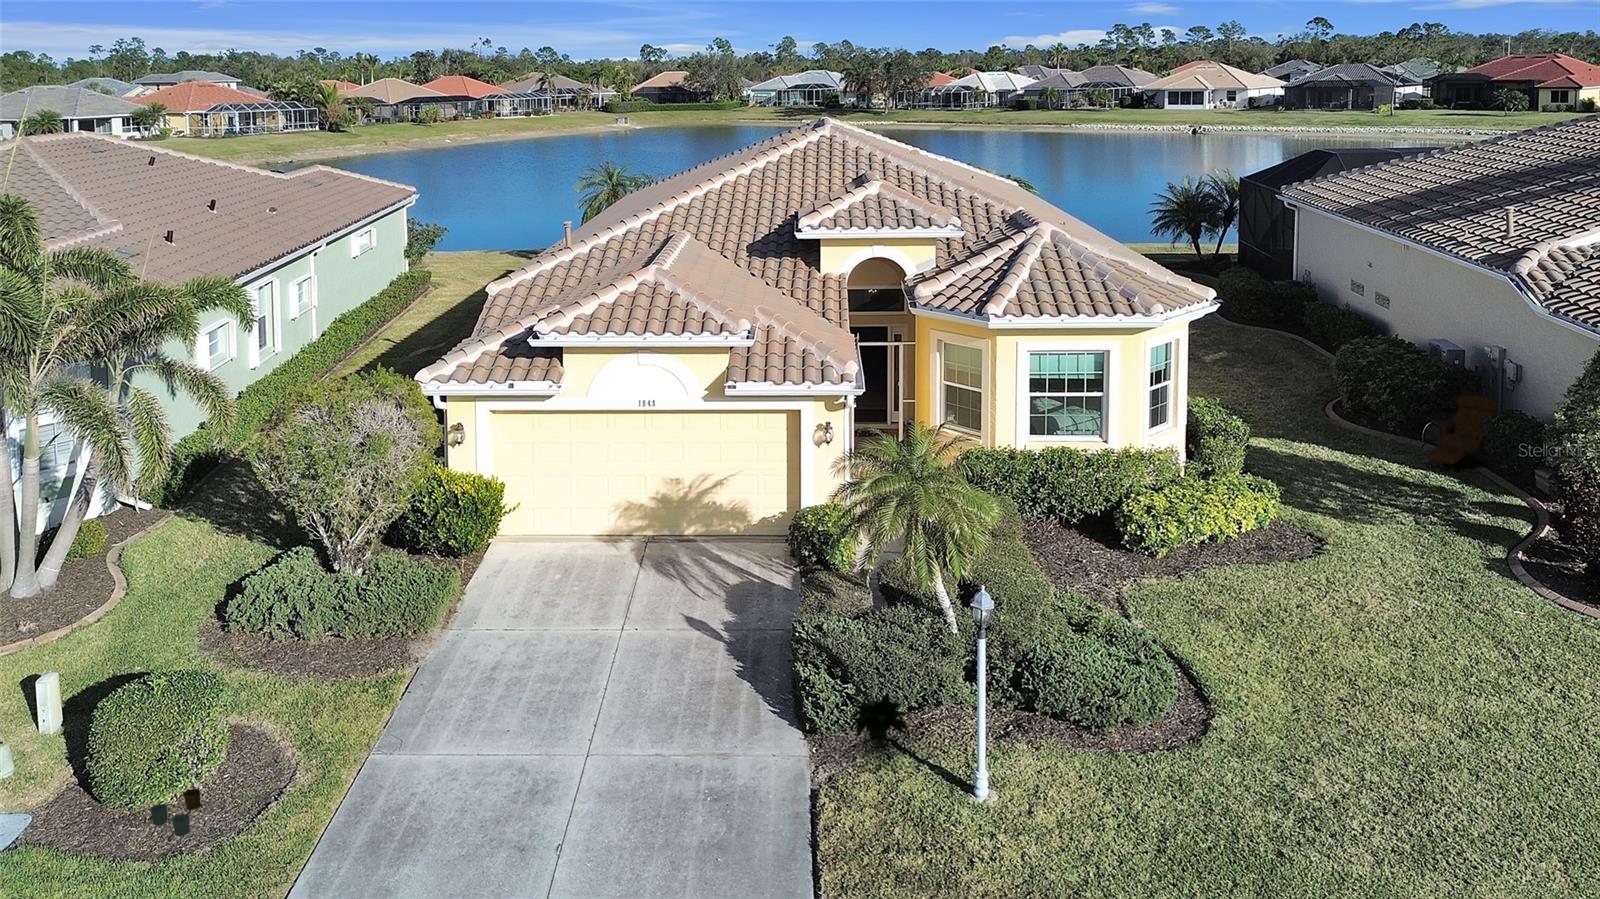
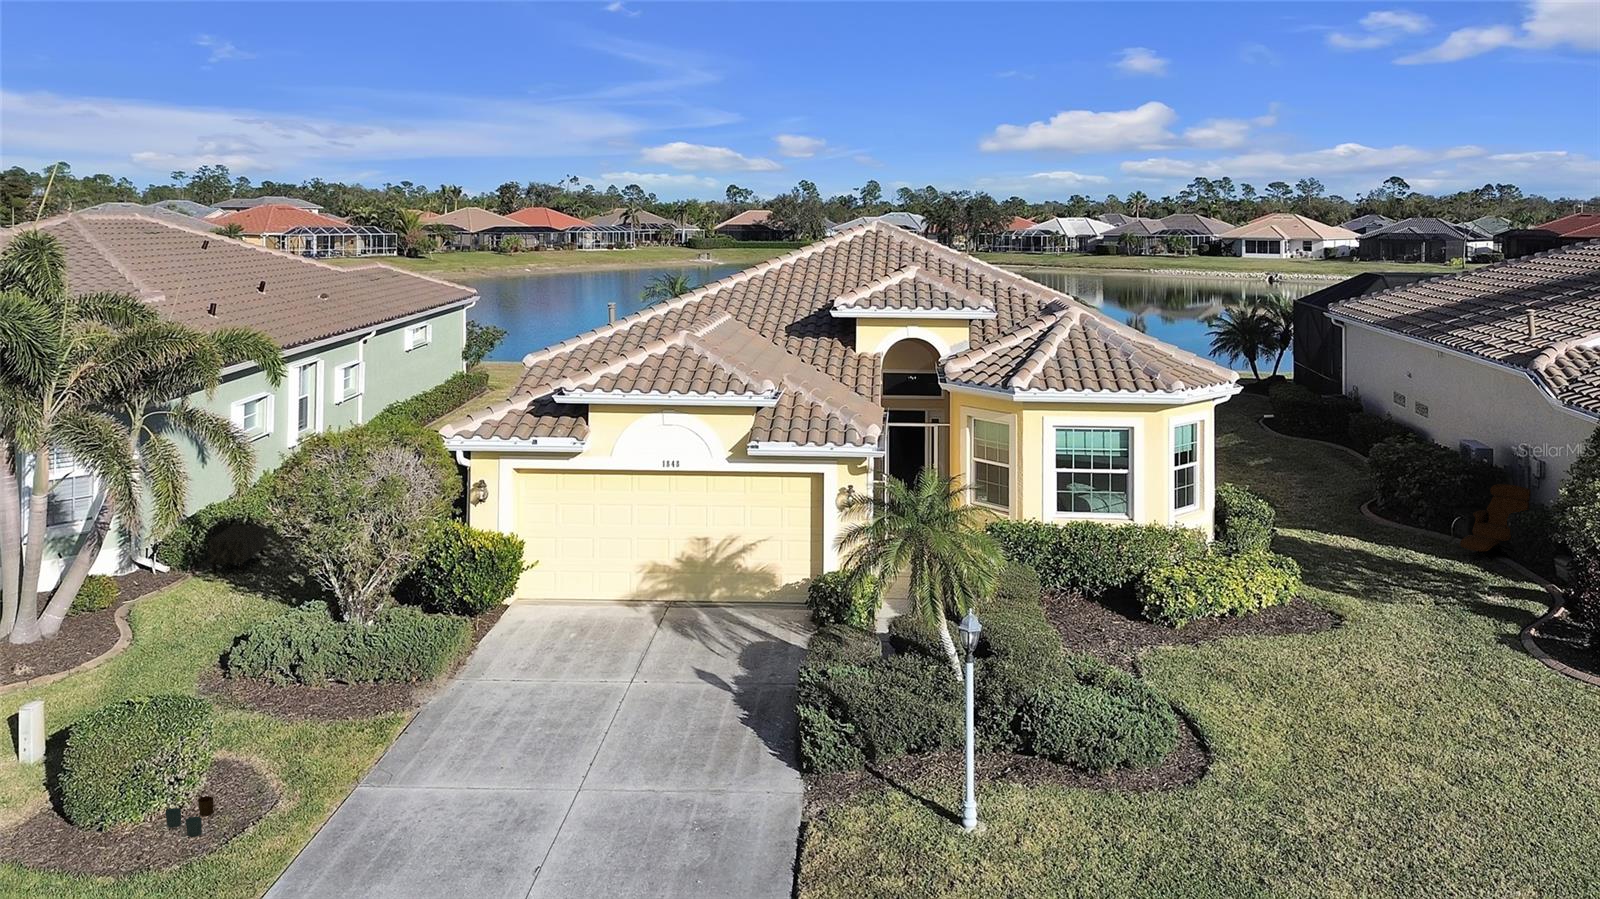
bench: none [173,465,232,517] -> present [208,525,266,573]
potted plant: present [850,693,913,747] -> none [845,726,913,782]

